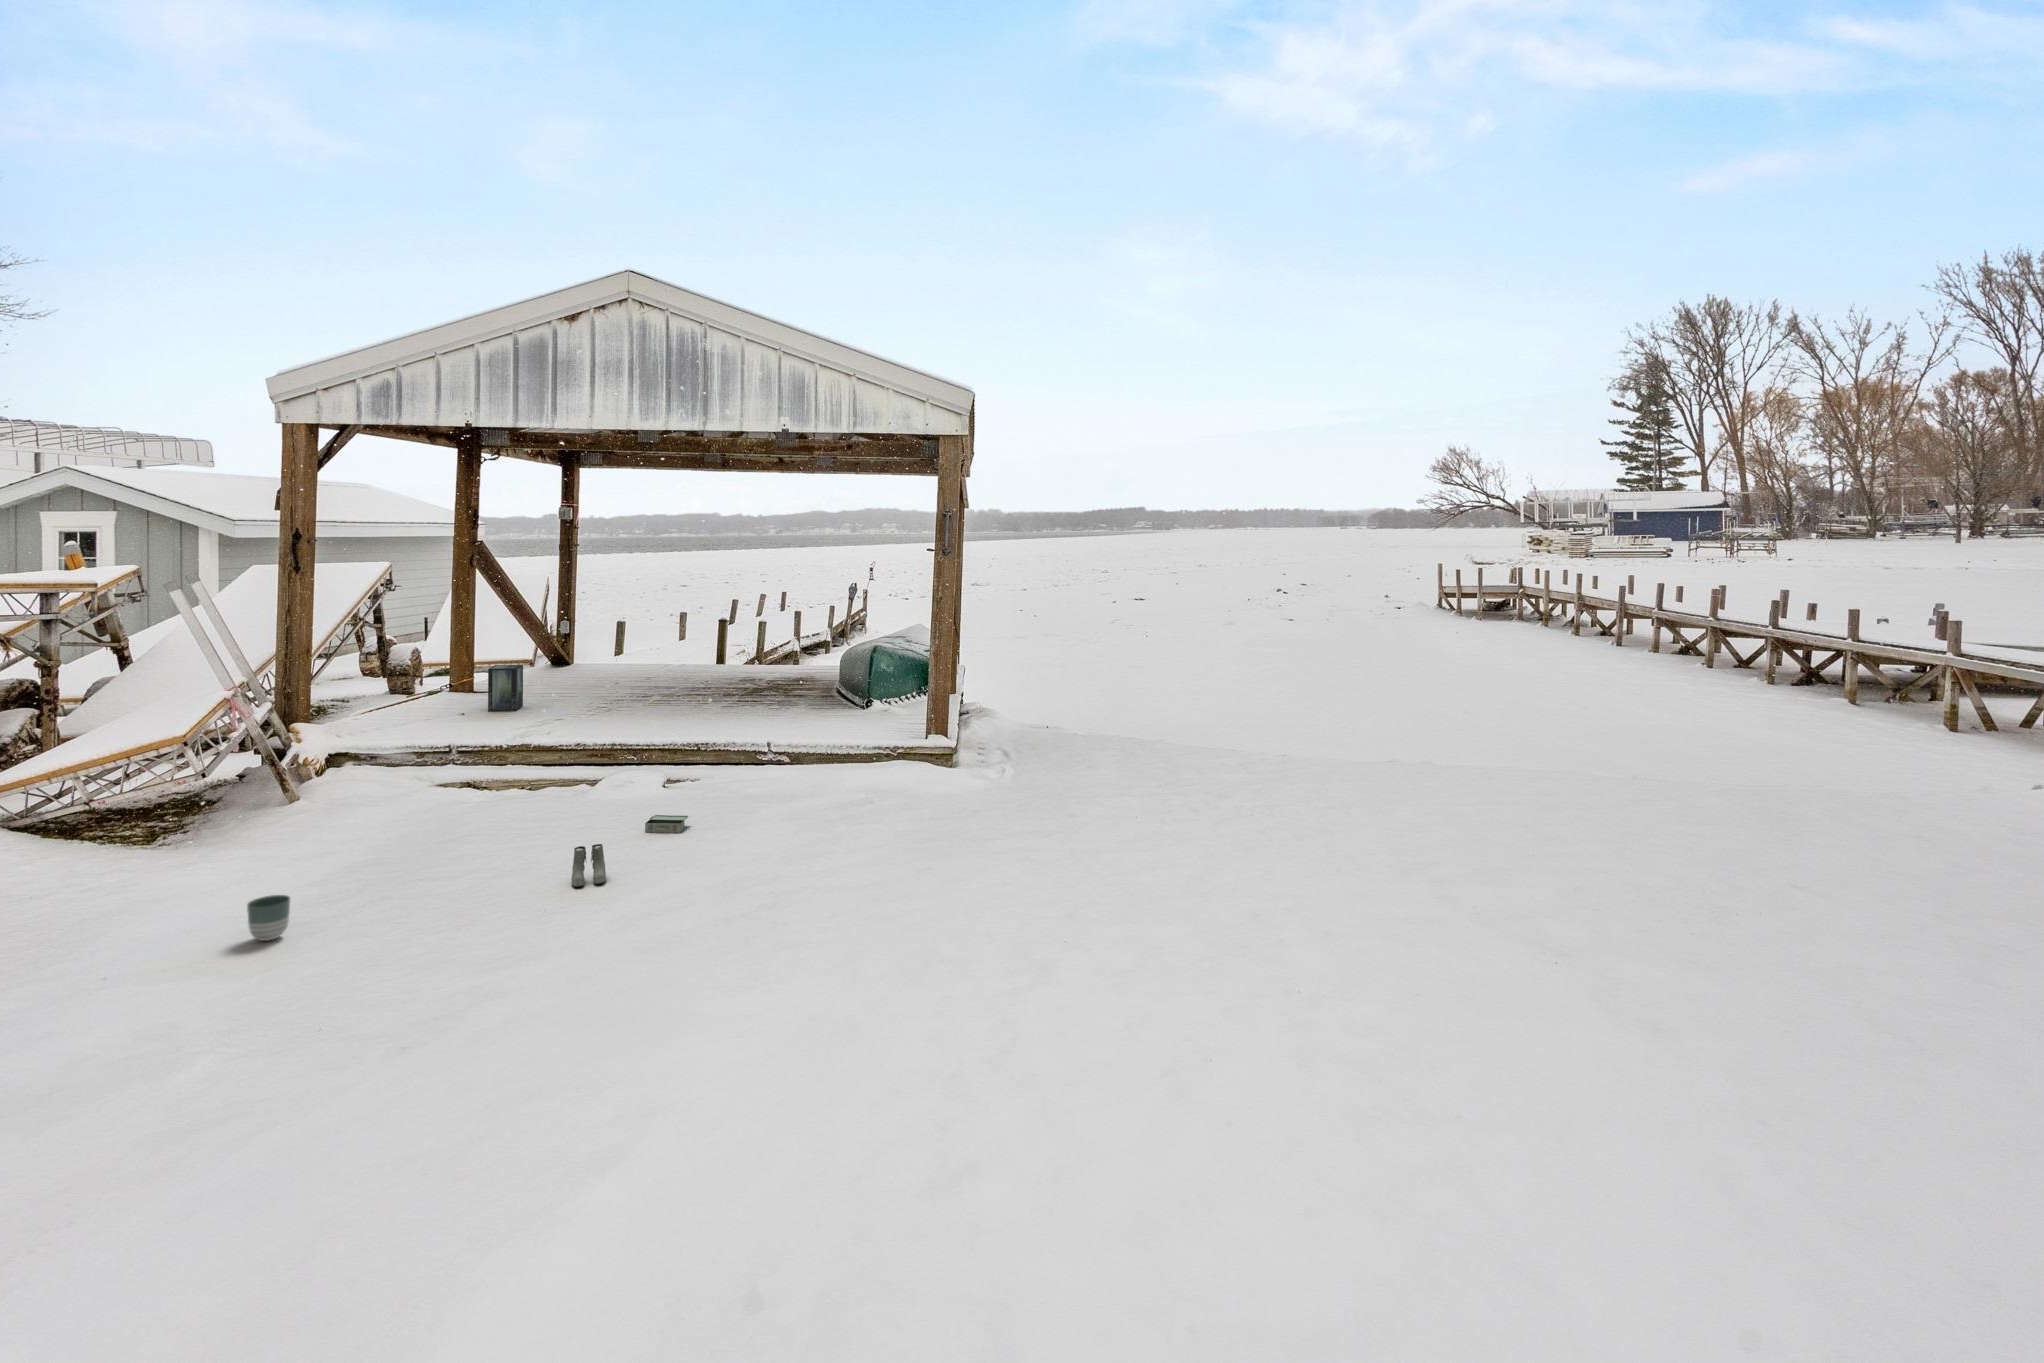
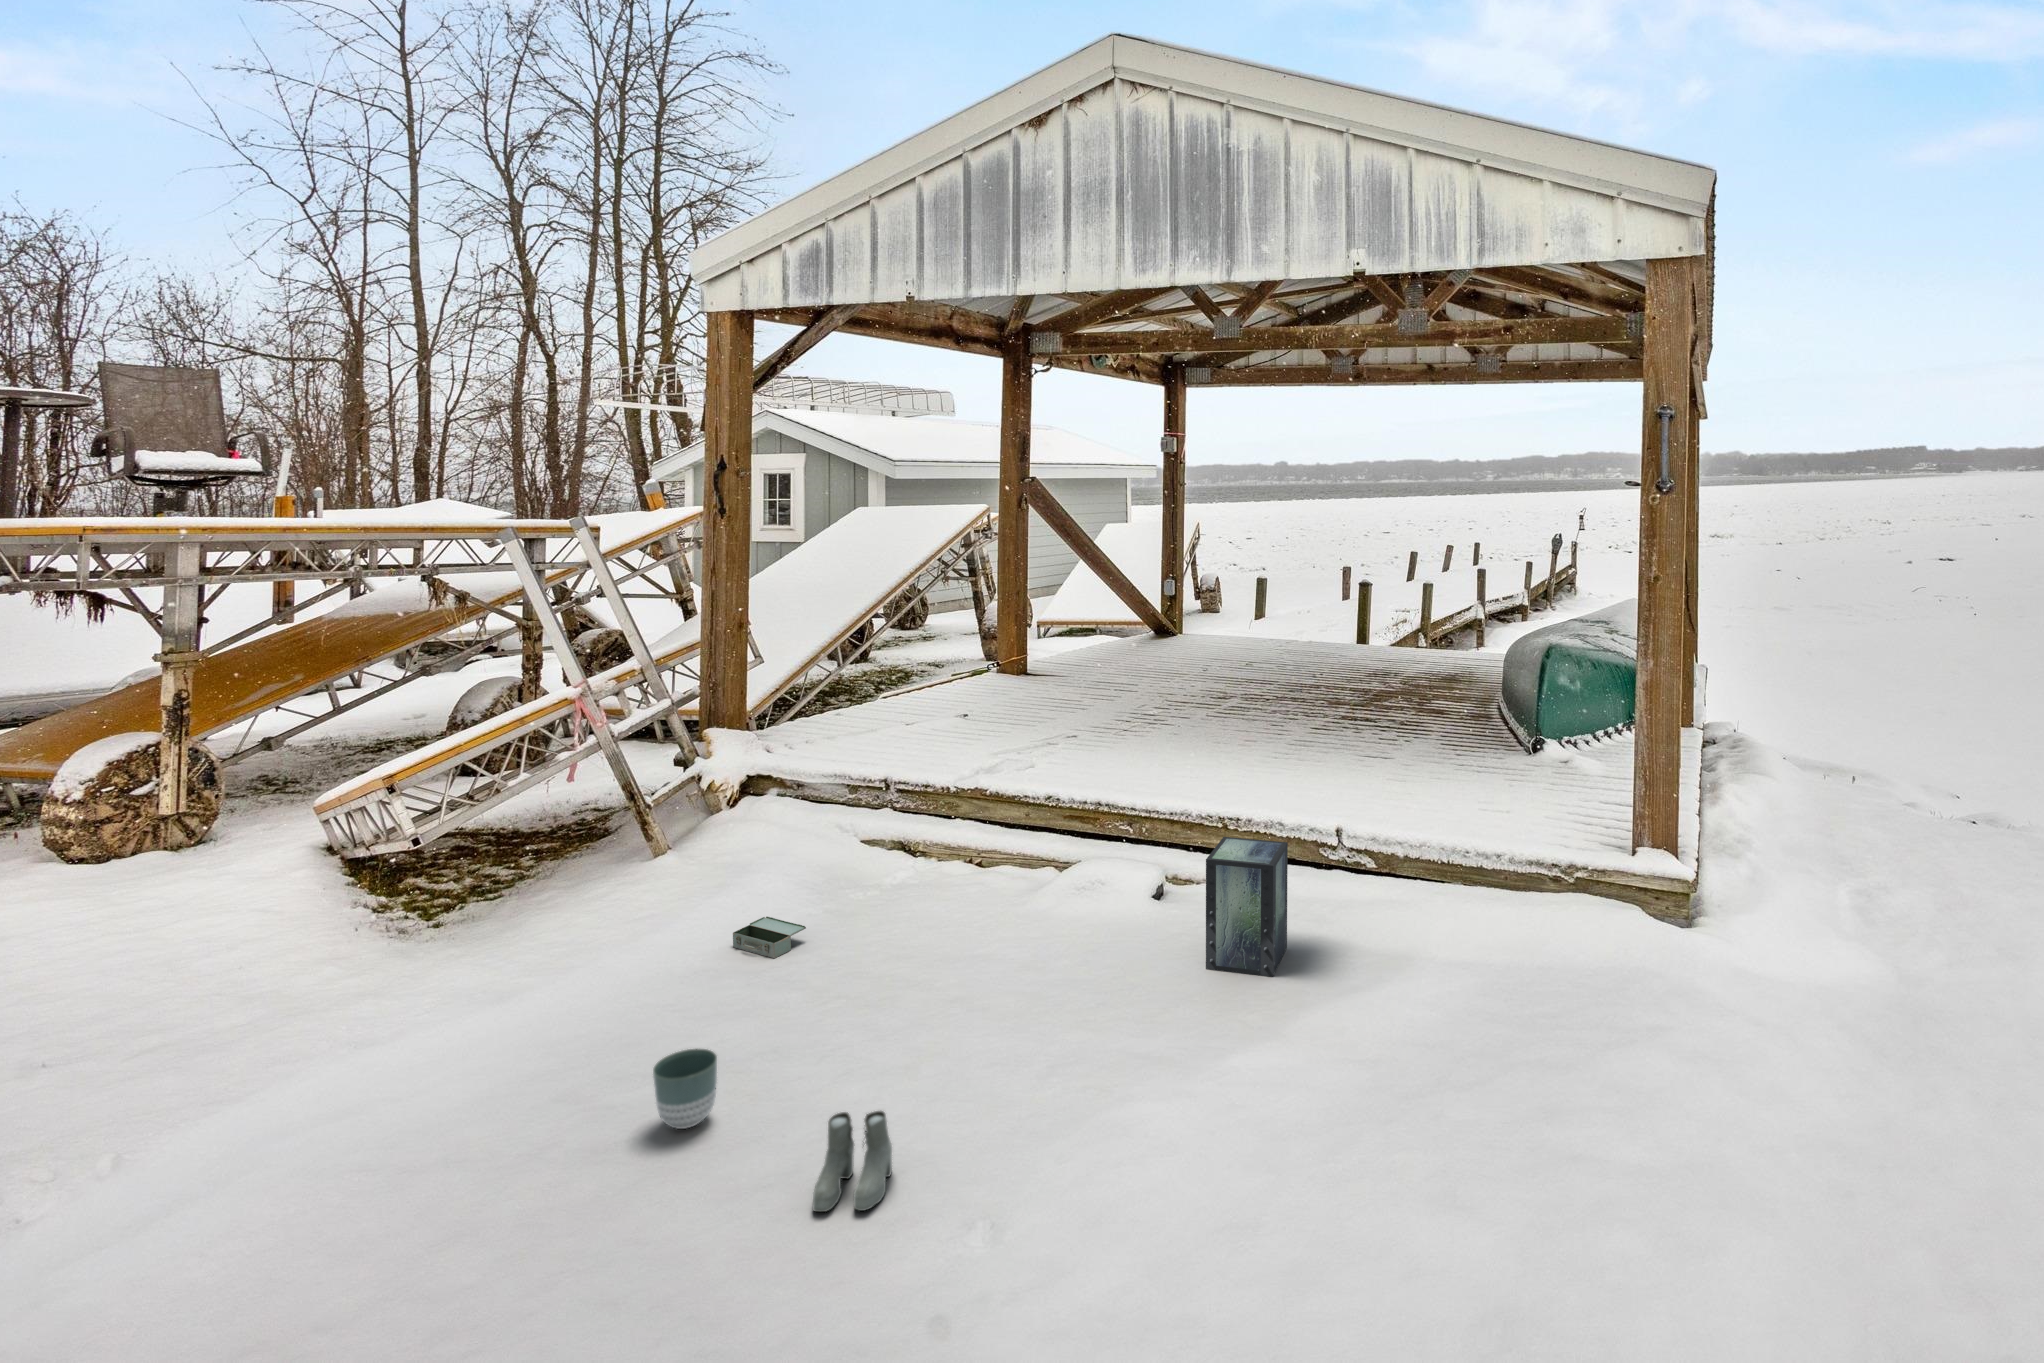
storage box: present [488,665,523,712] -> present [1206,837,1288,977]
toolbox: present [645,815,688,833] -> present [733,917,806,958]
planter: present [247,895,290,941] -> present [653,1049,717,1129]

